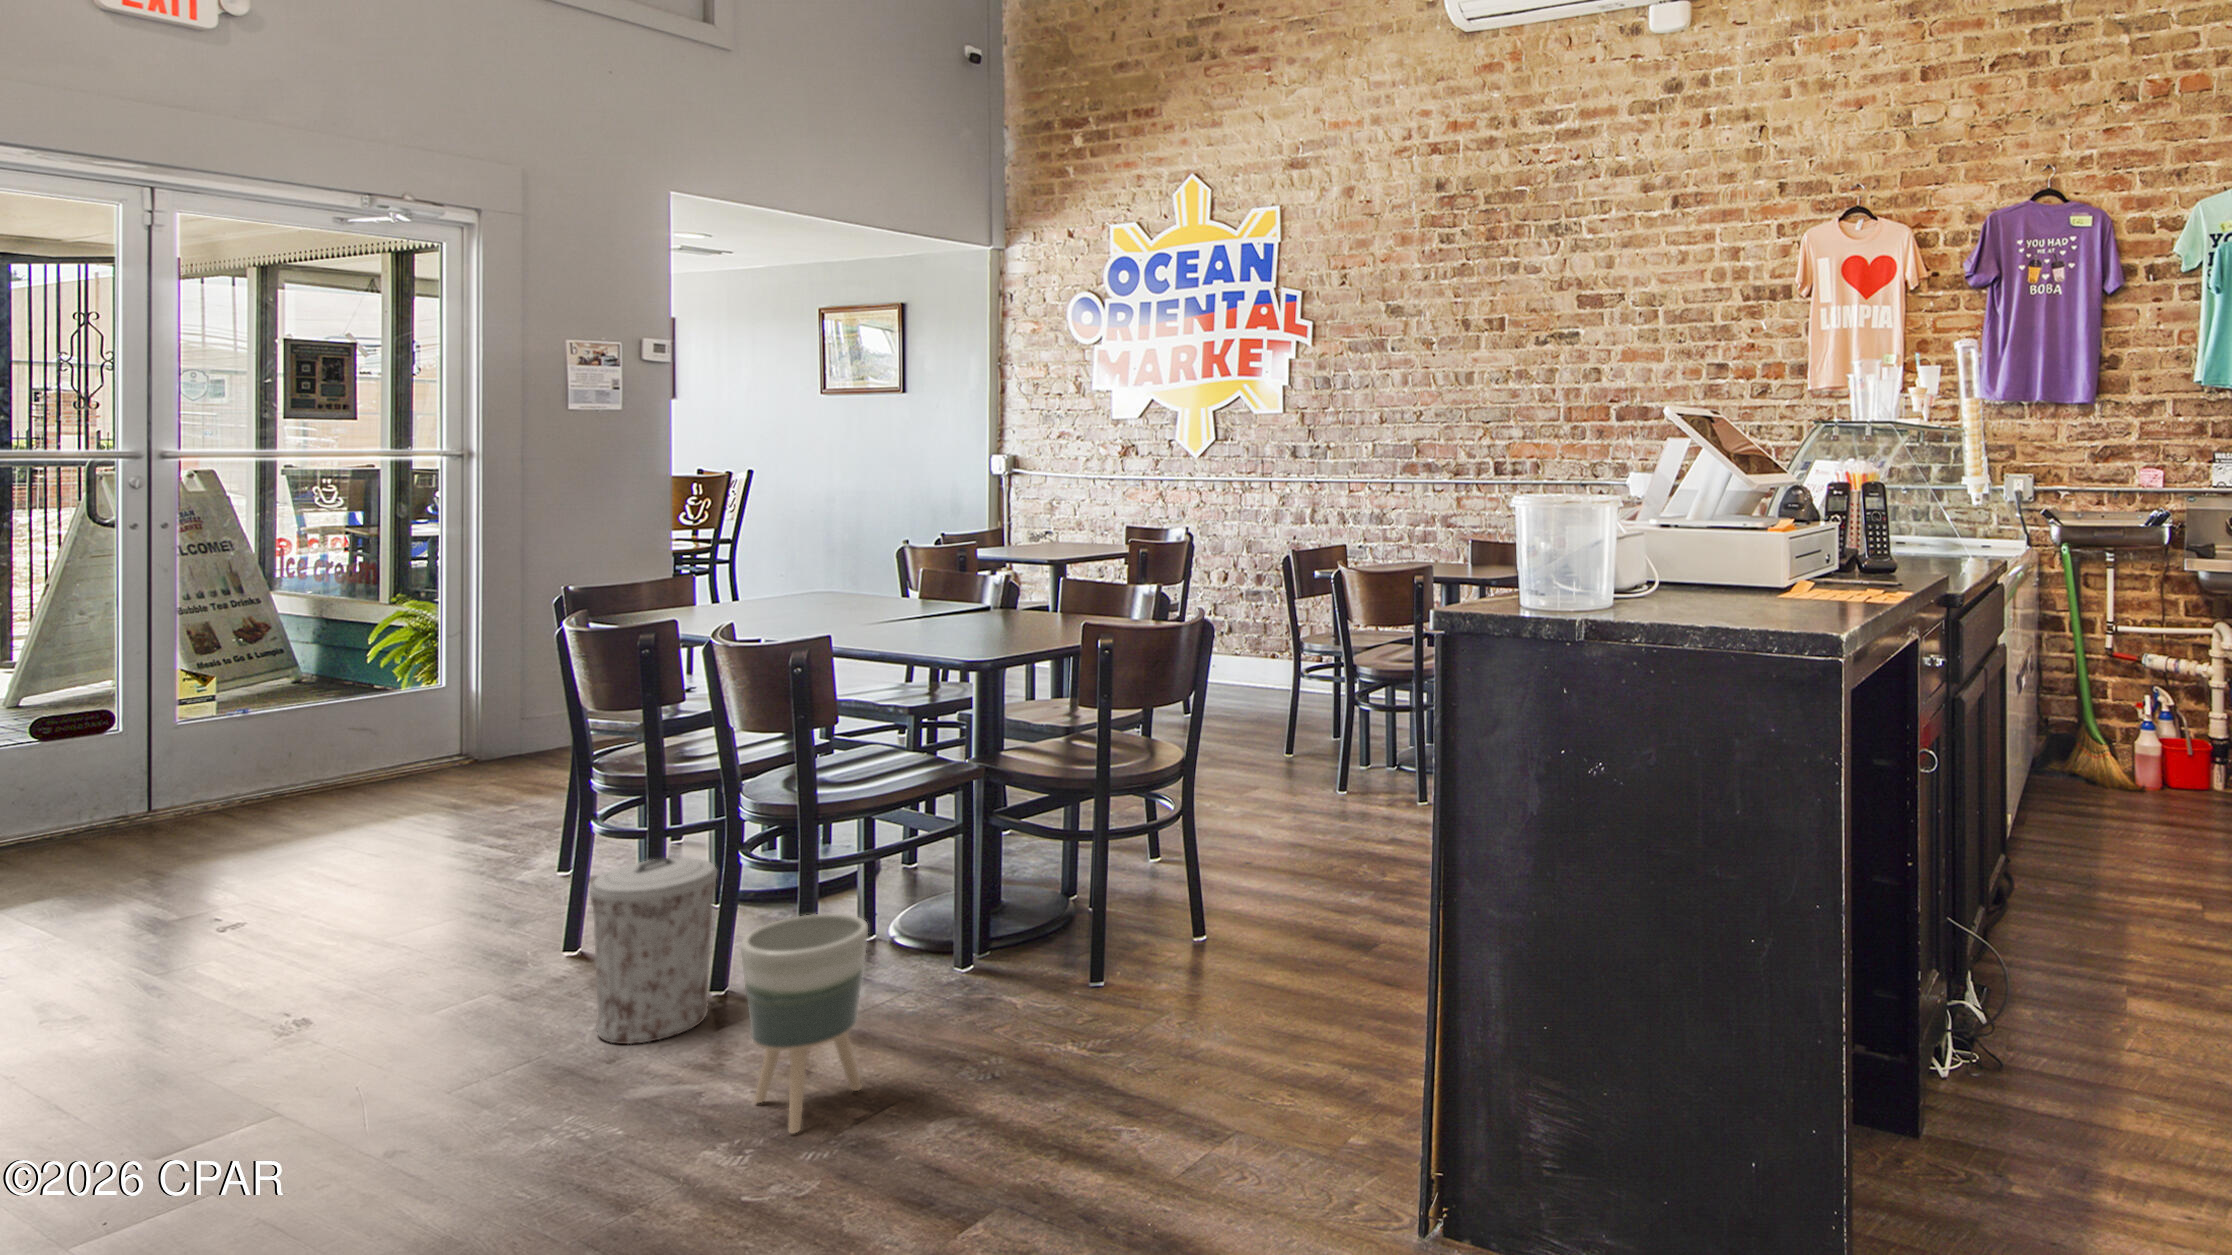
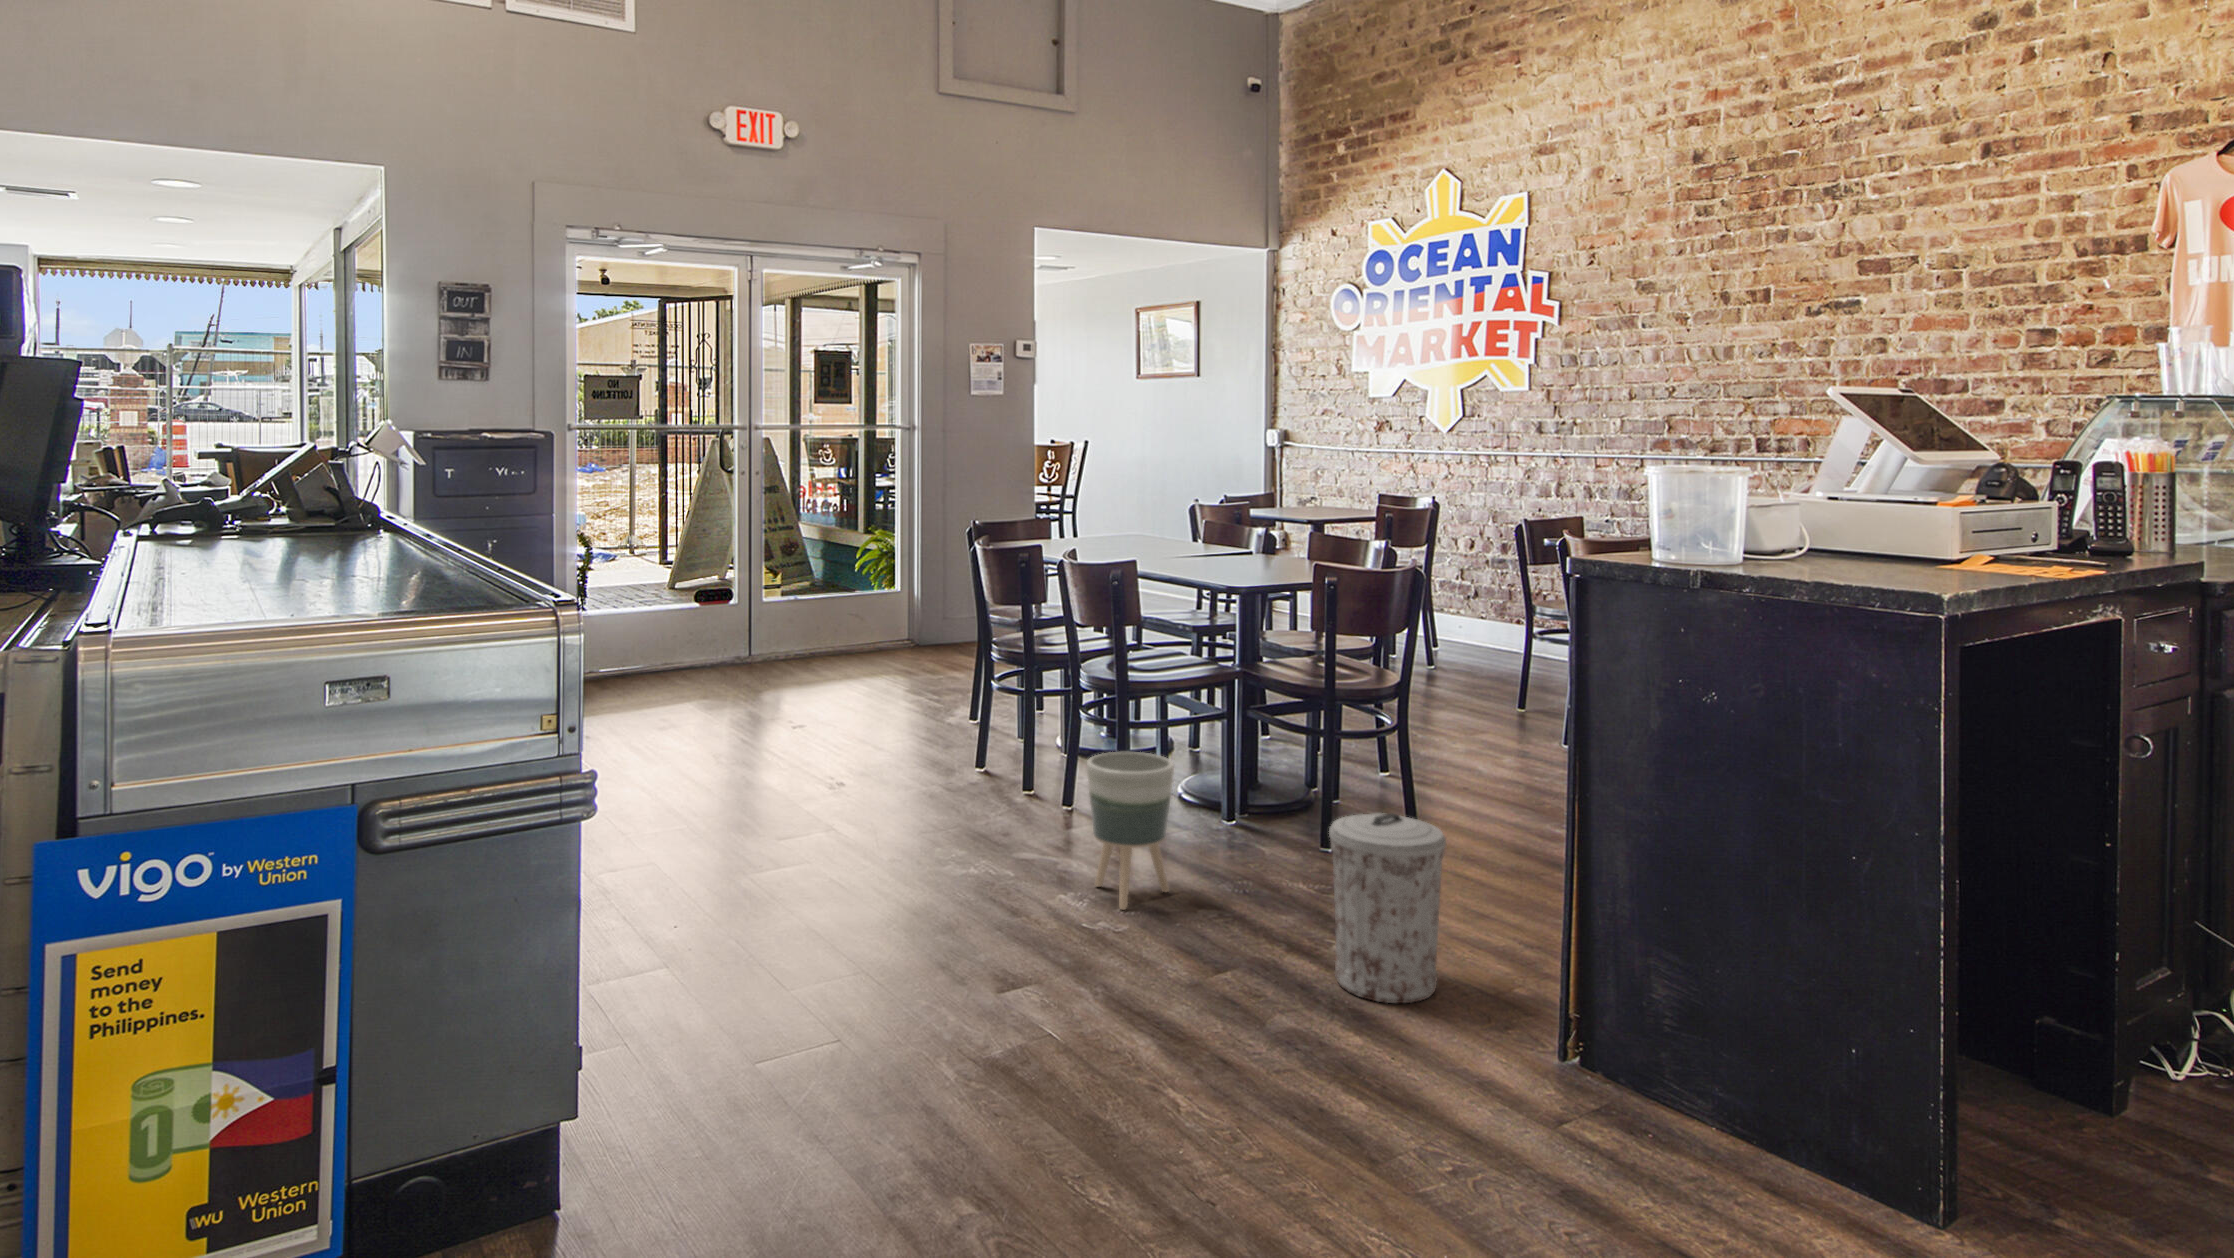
trash can: present [589,858,717,1044] -> present [1329,813,1446,1003]

